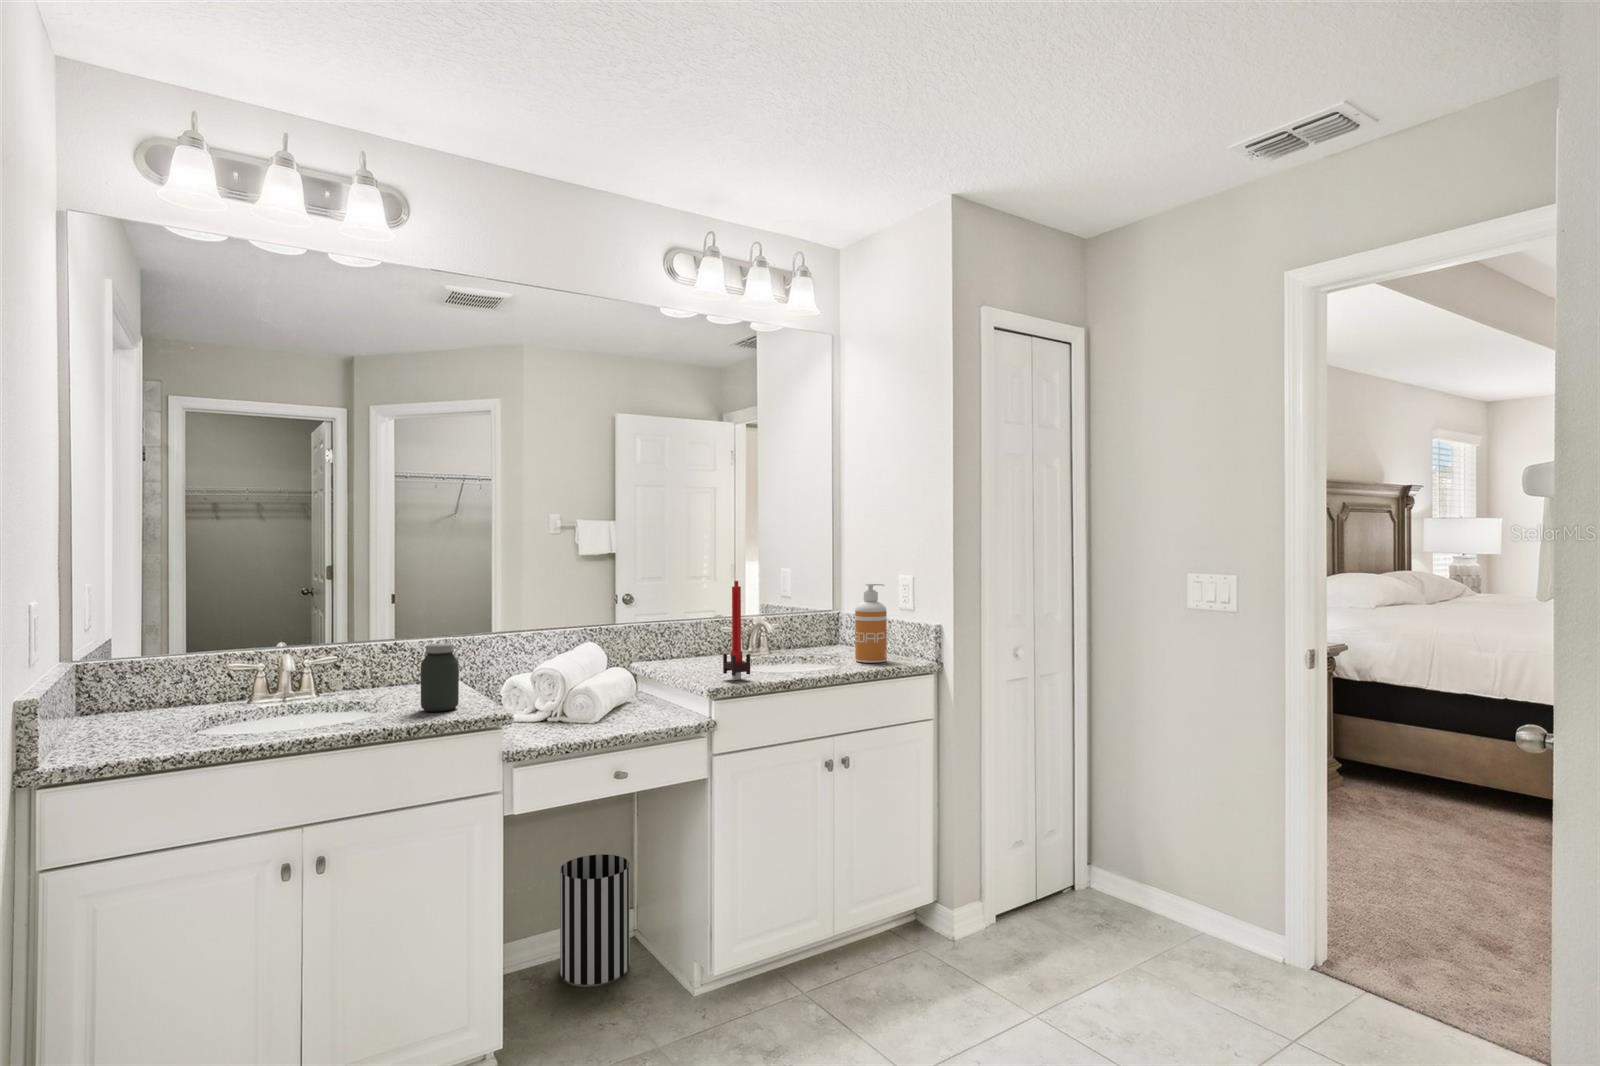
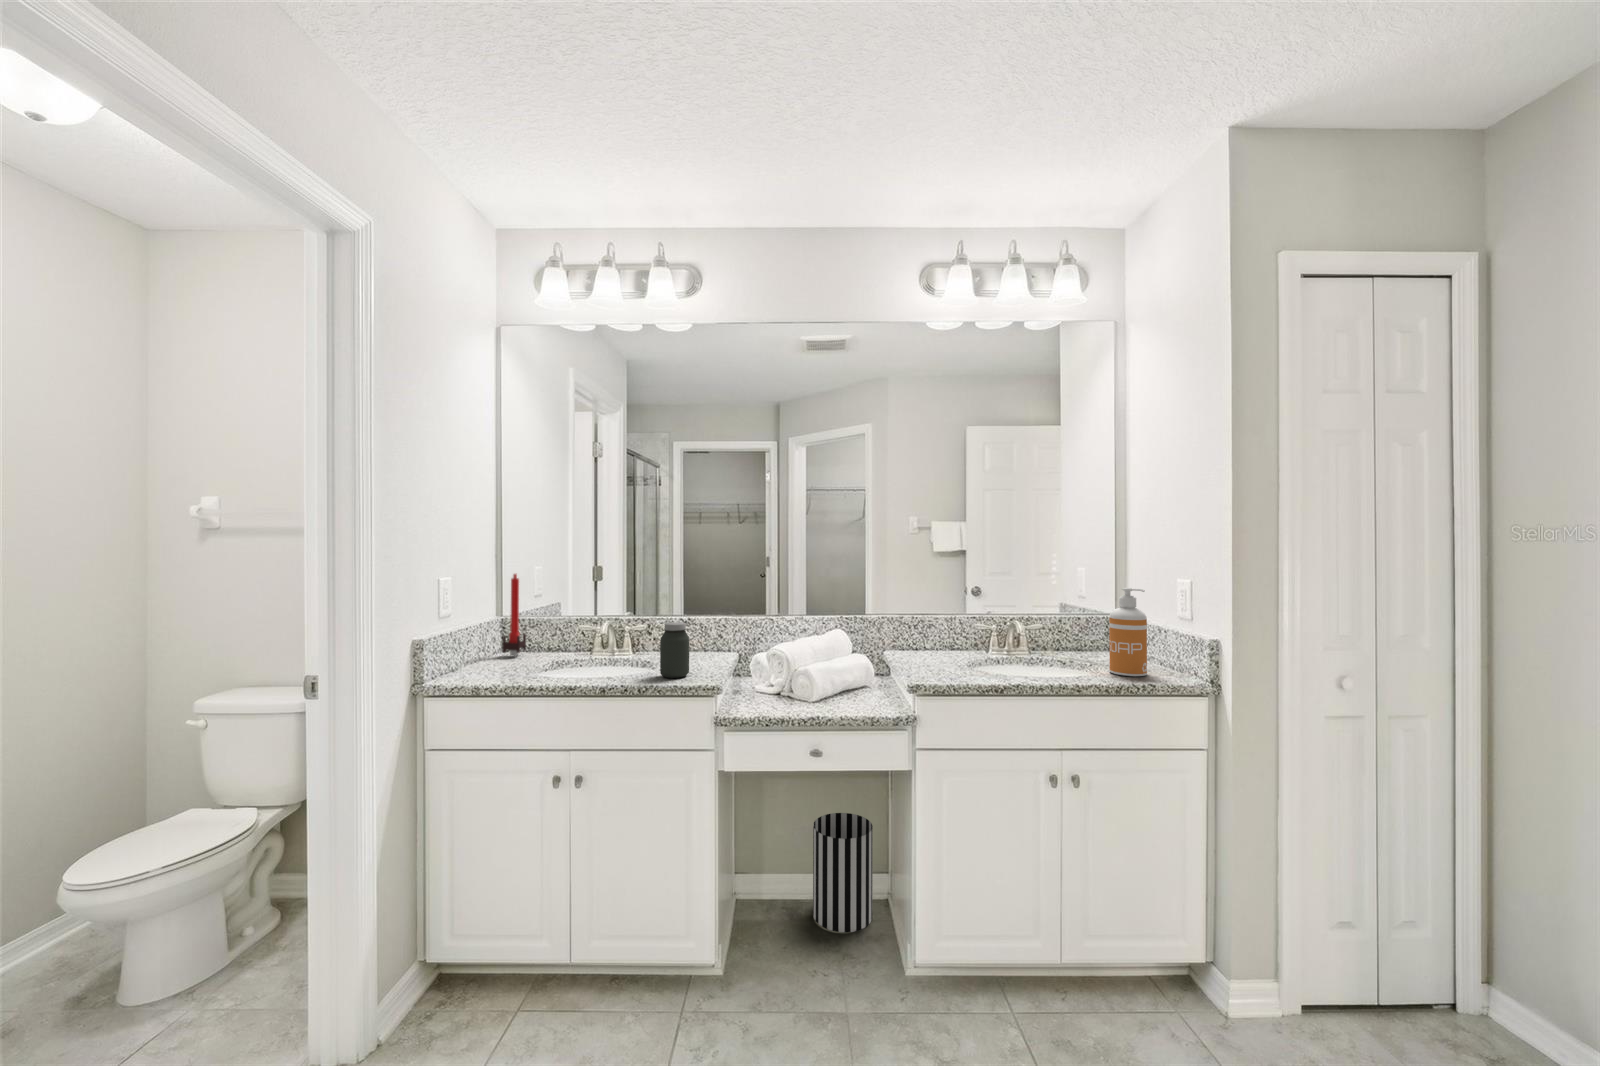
candle: present [723,581,750,680] -> present [502,574,526,656]

